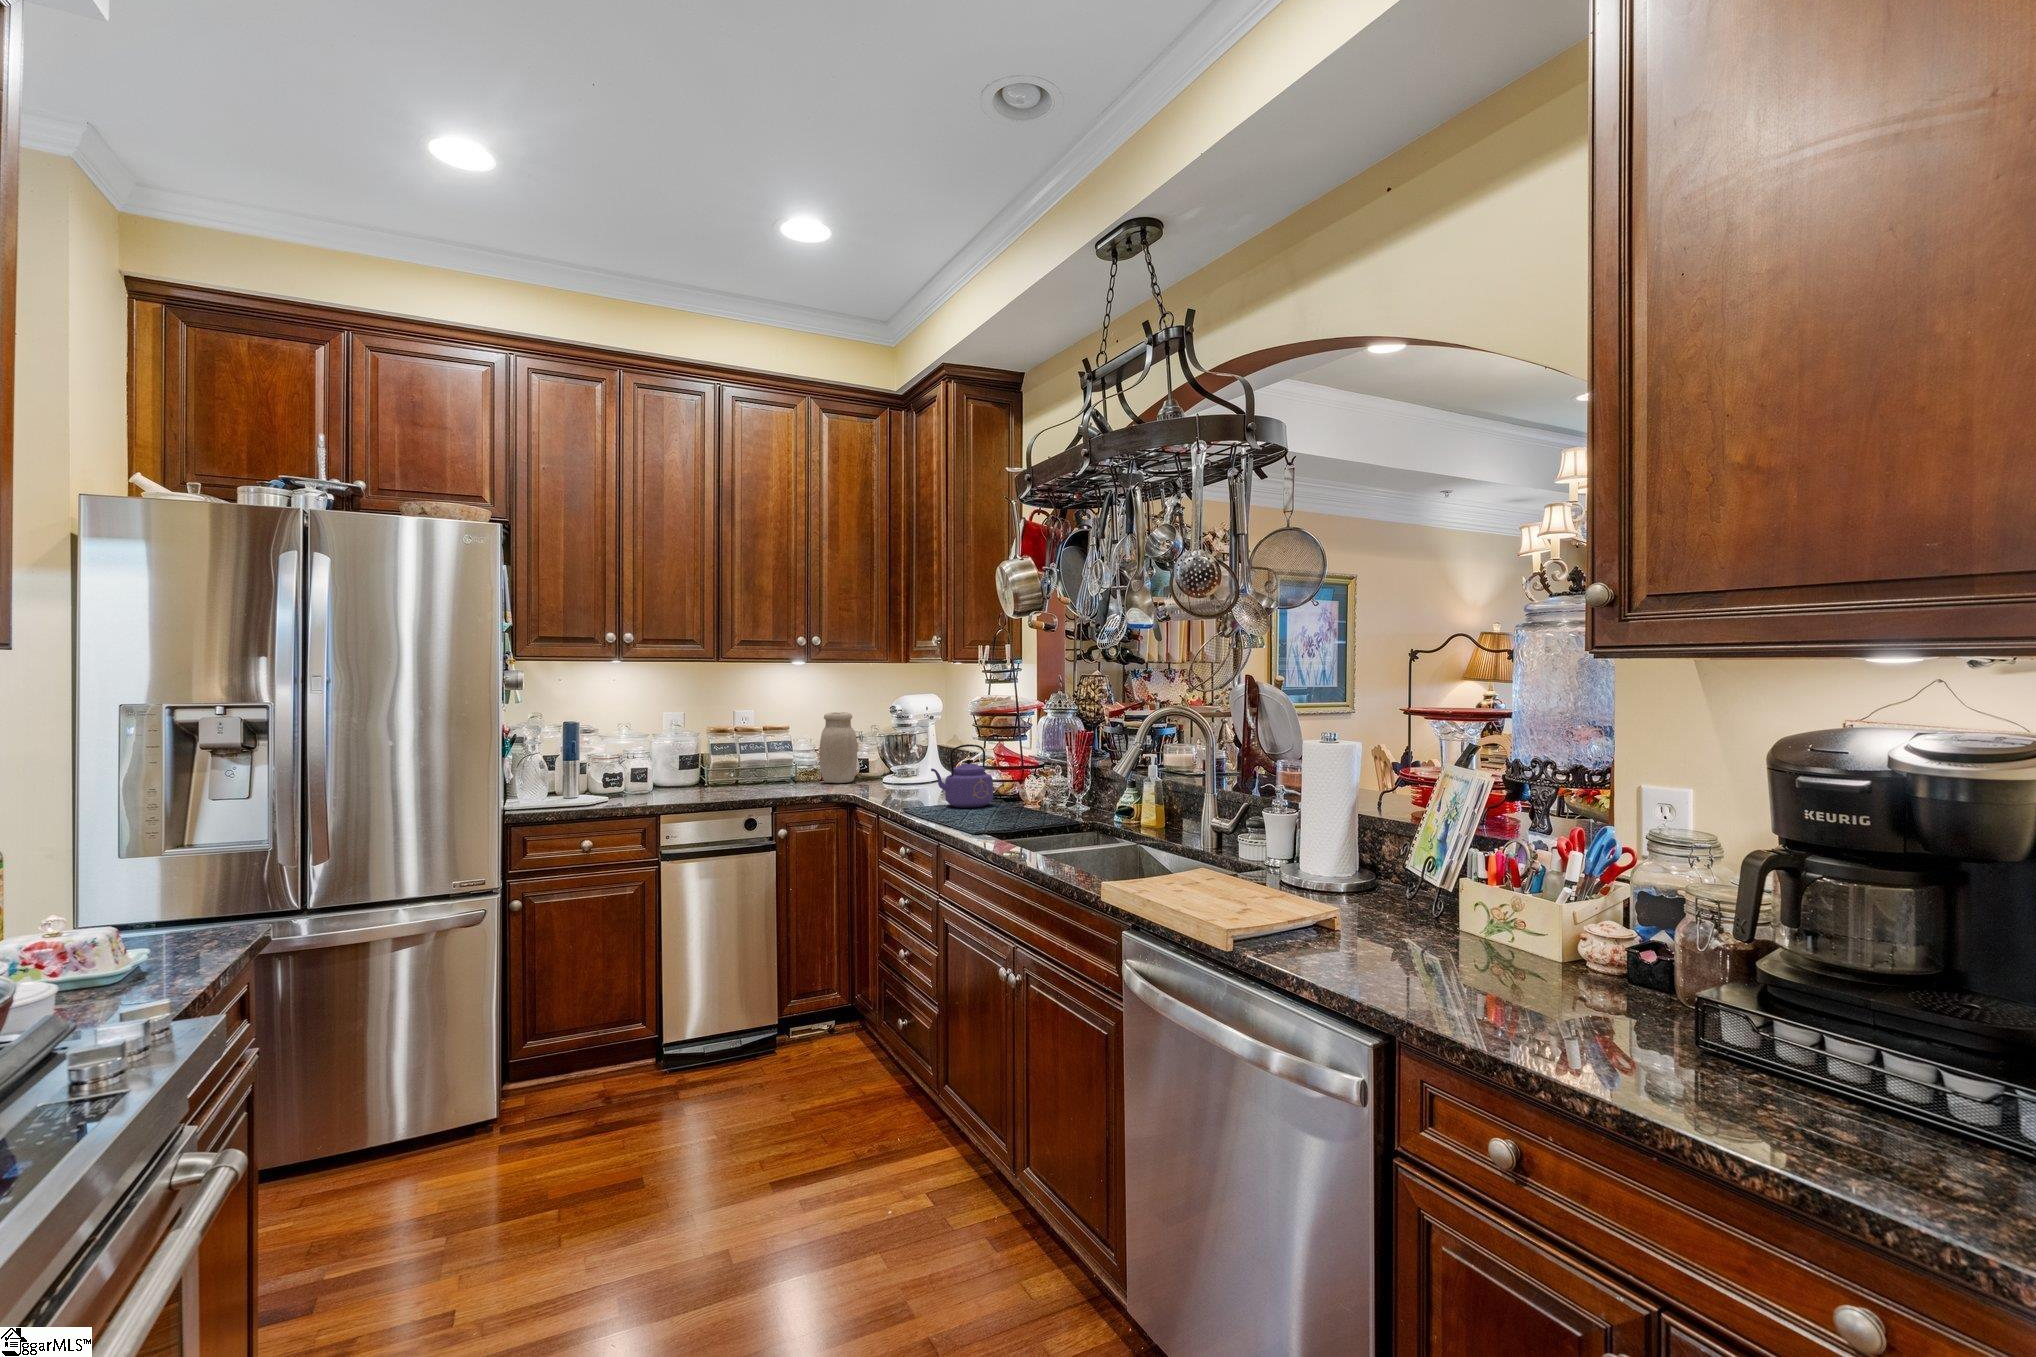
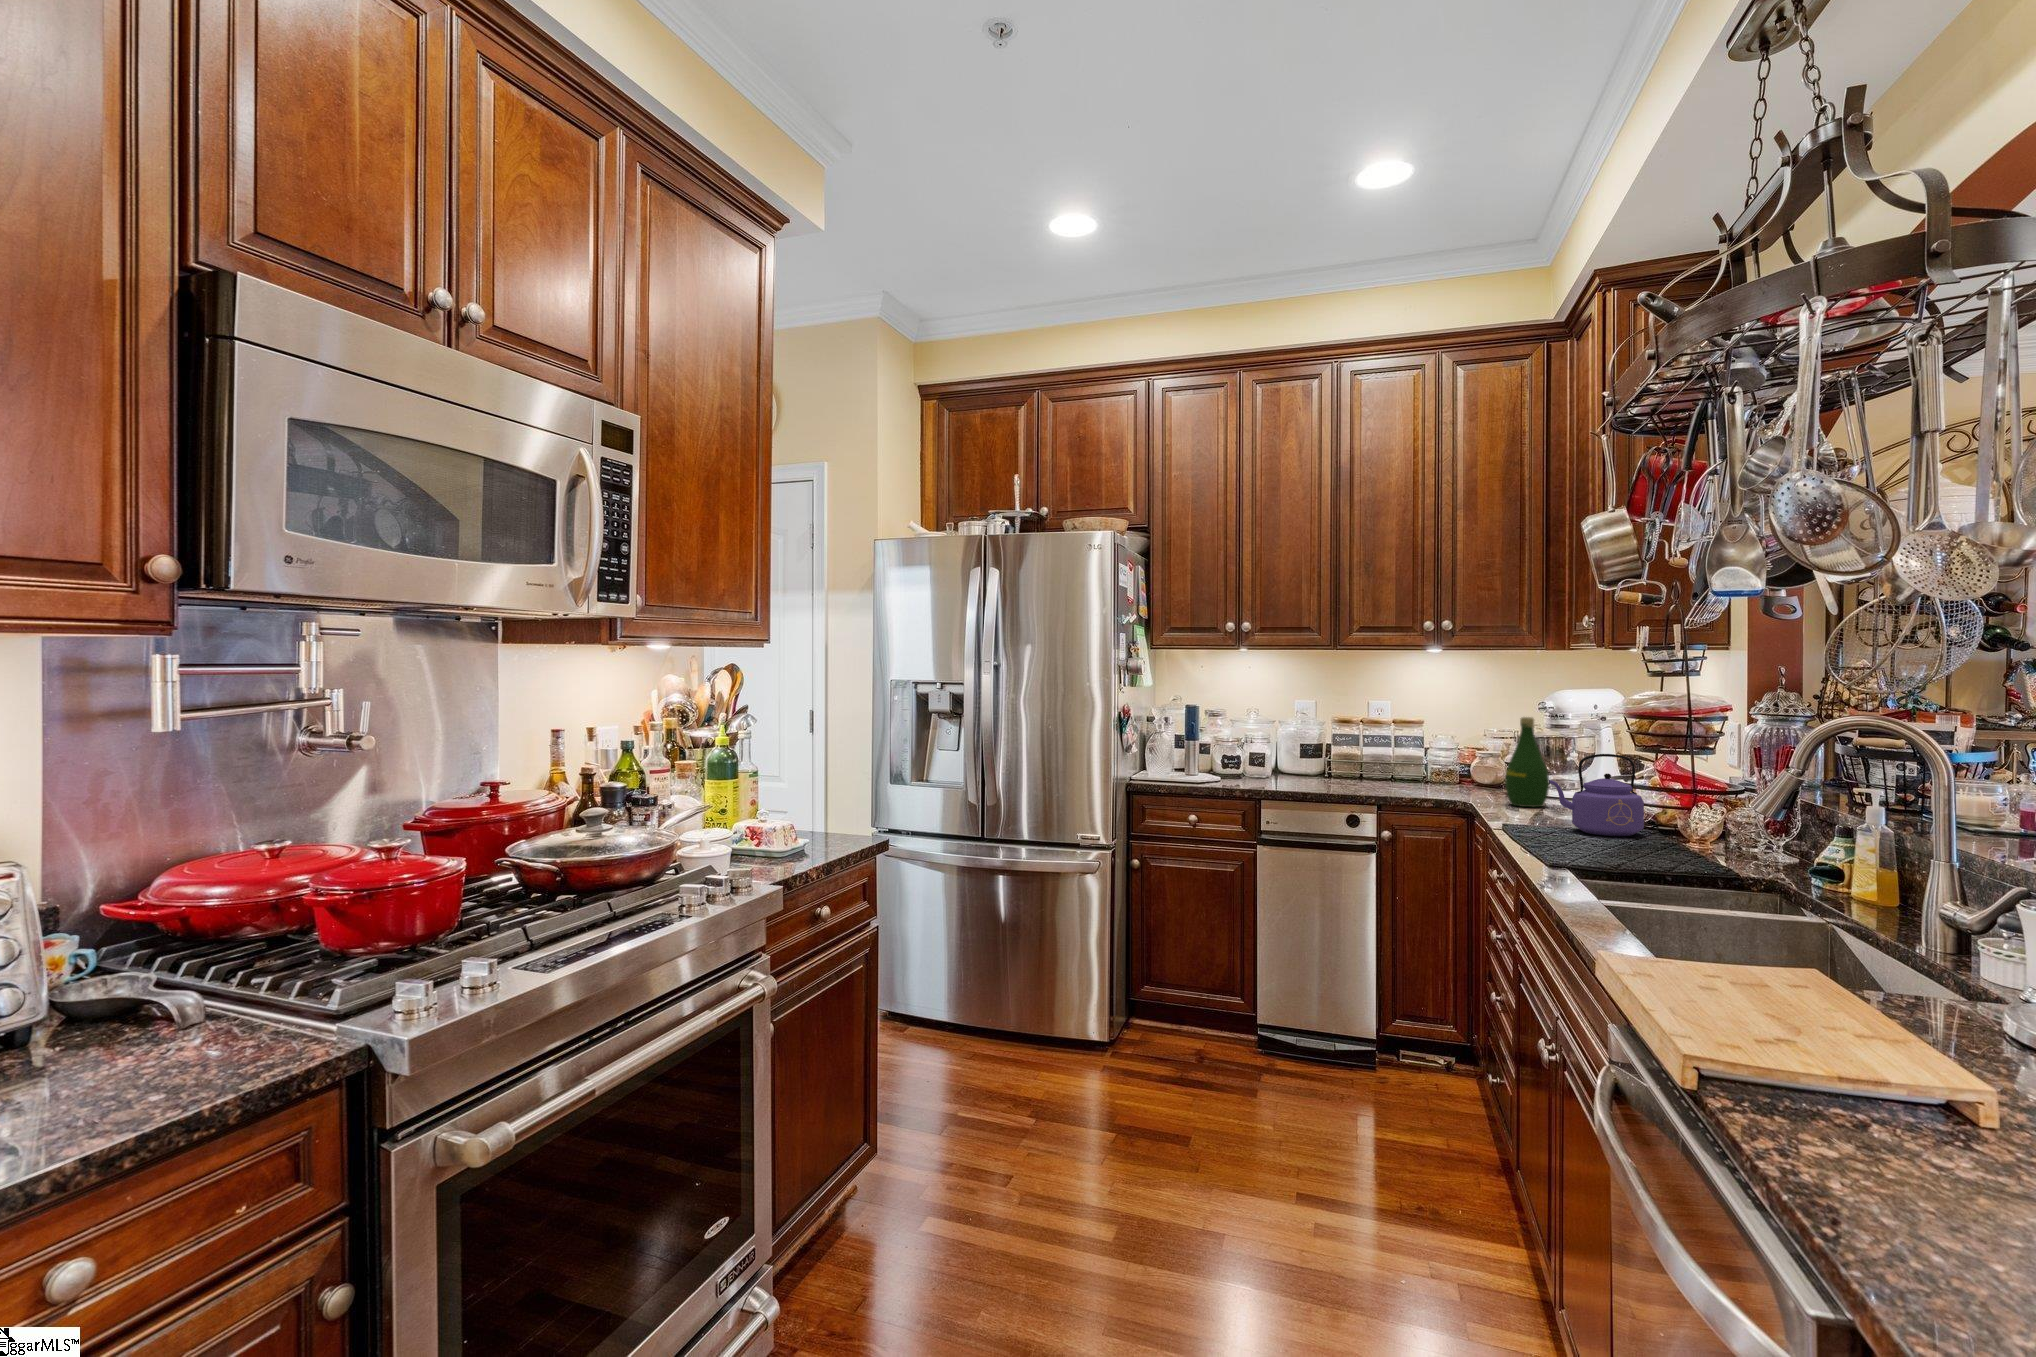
jar: present [819,712,857,783] -> none [1455,706,1503,789]
bottle: none [876,720,908,794] -> present [1505,717,1549,807]

